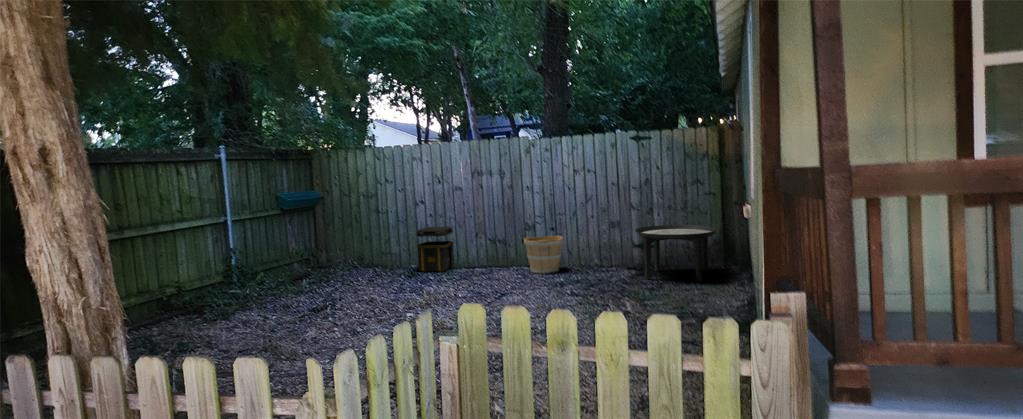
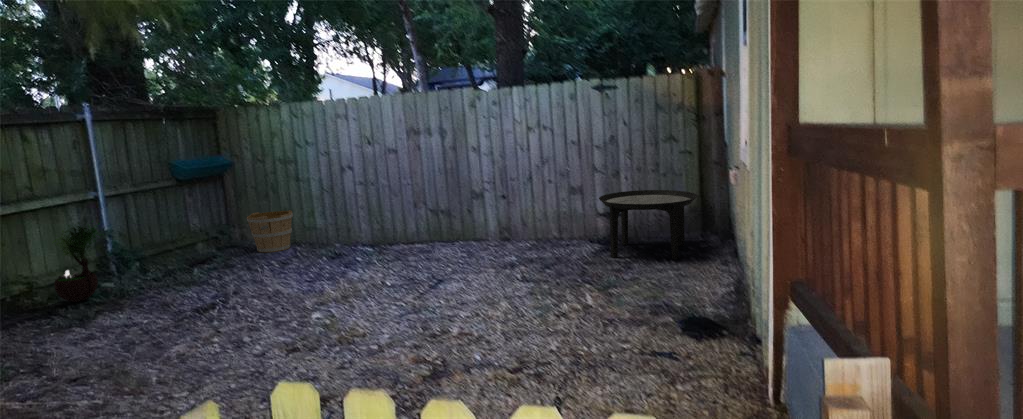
toolbox: present [417,227,454,272] -> none [342,196,389,250]
potted tree: none [196,236,235,303] -> present [54,221,100,302]
wooden bucket: present [524,236,563,274] -> present [247,210,293,253]

